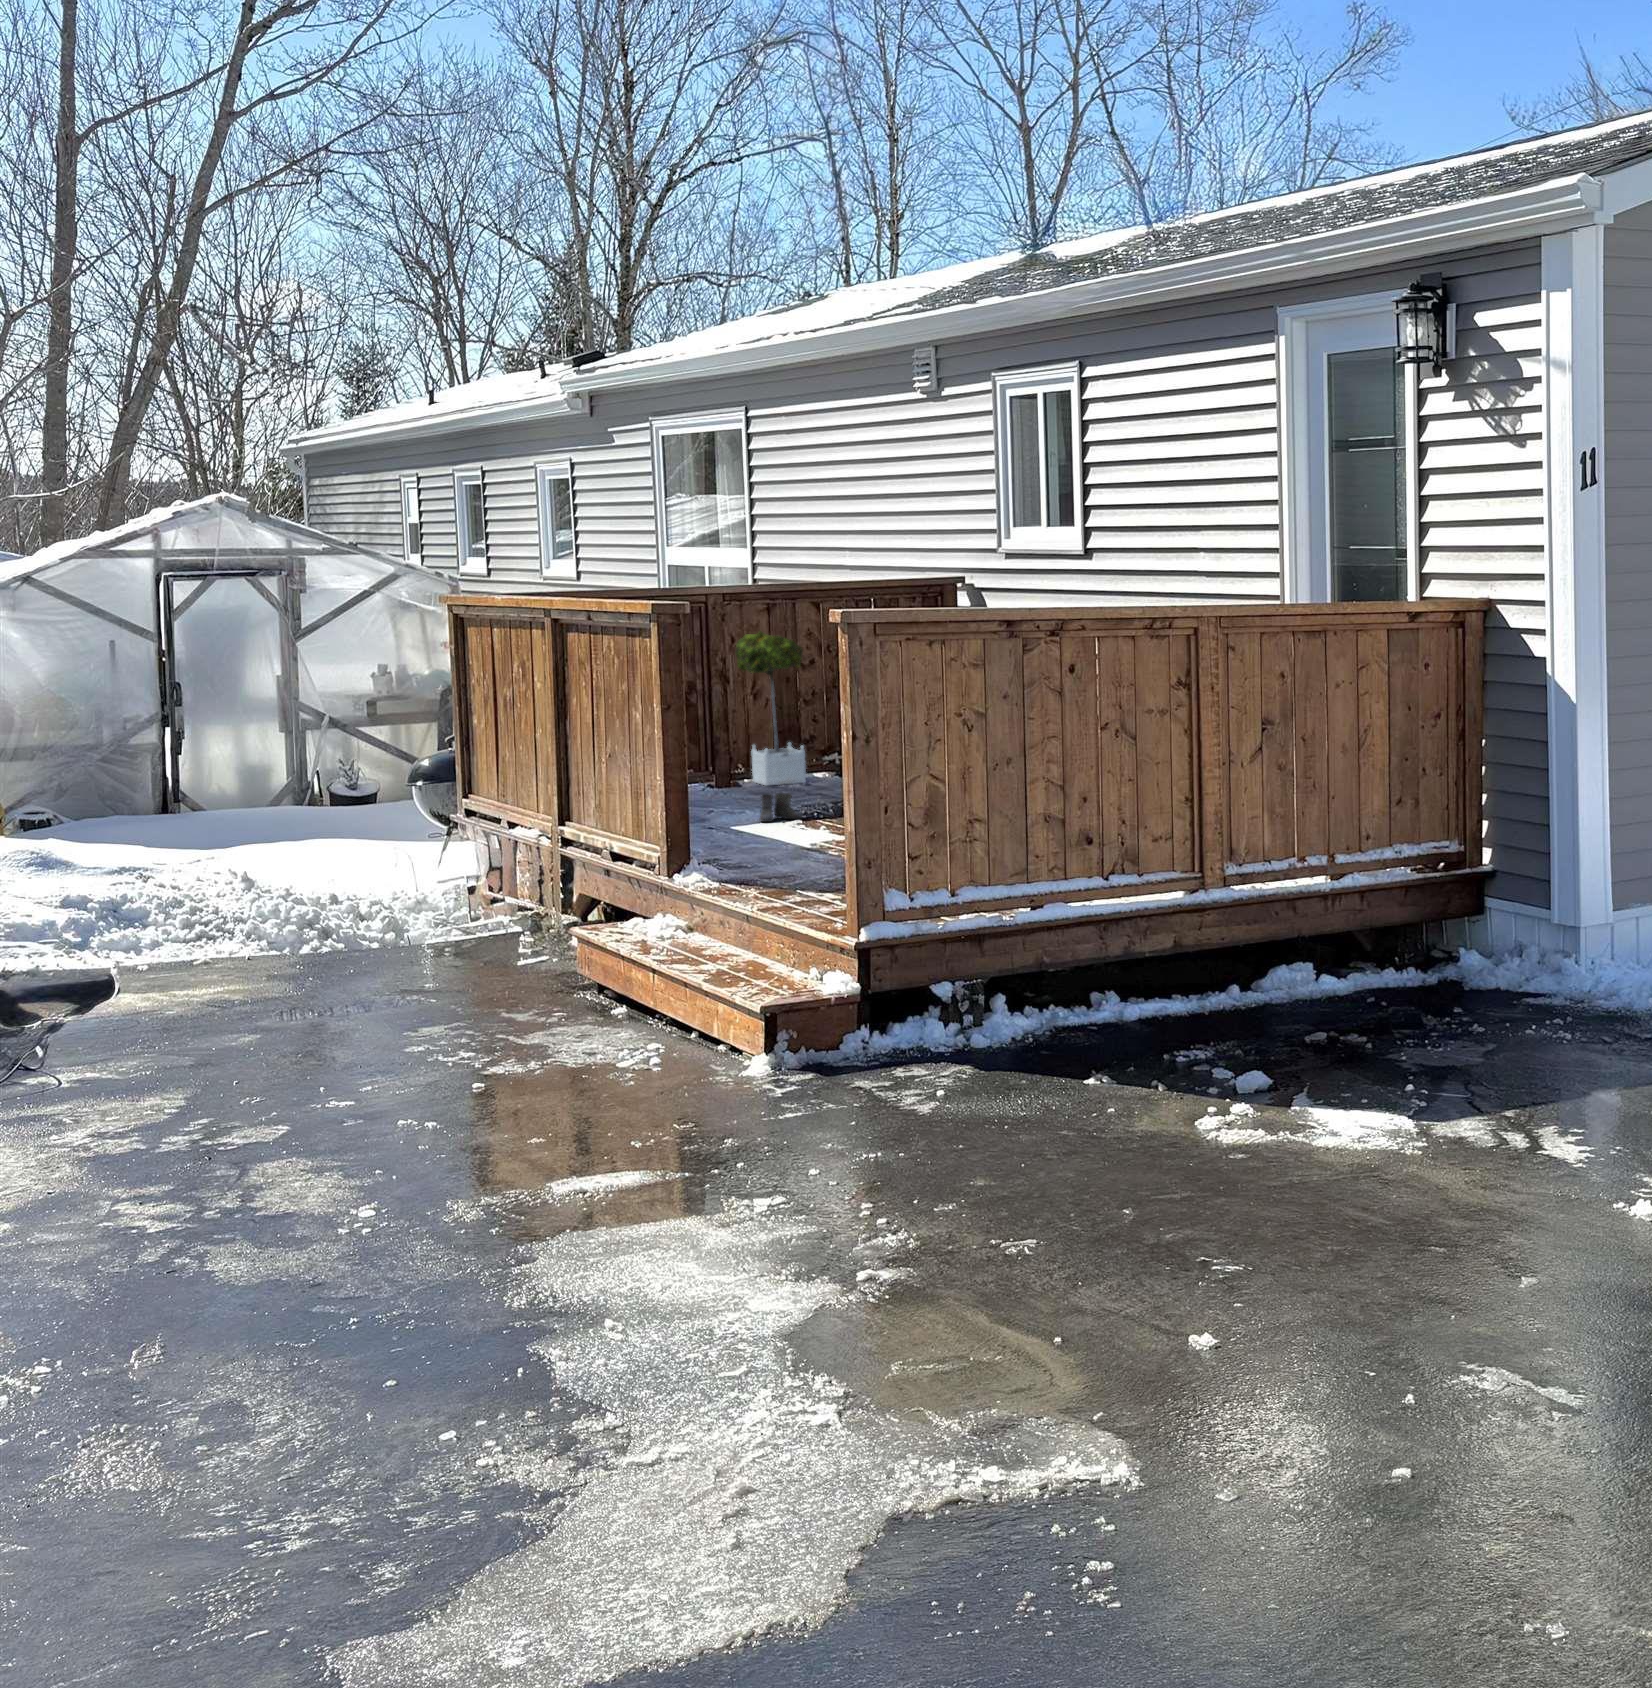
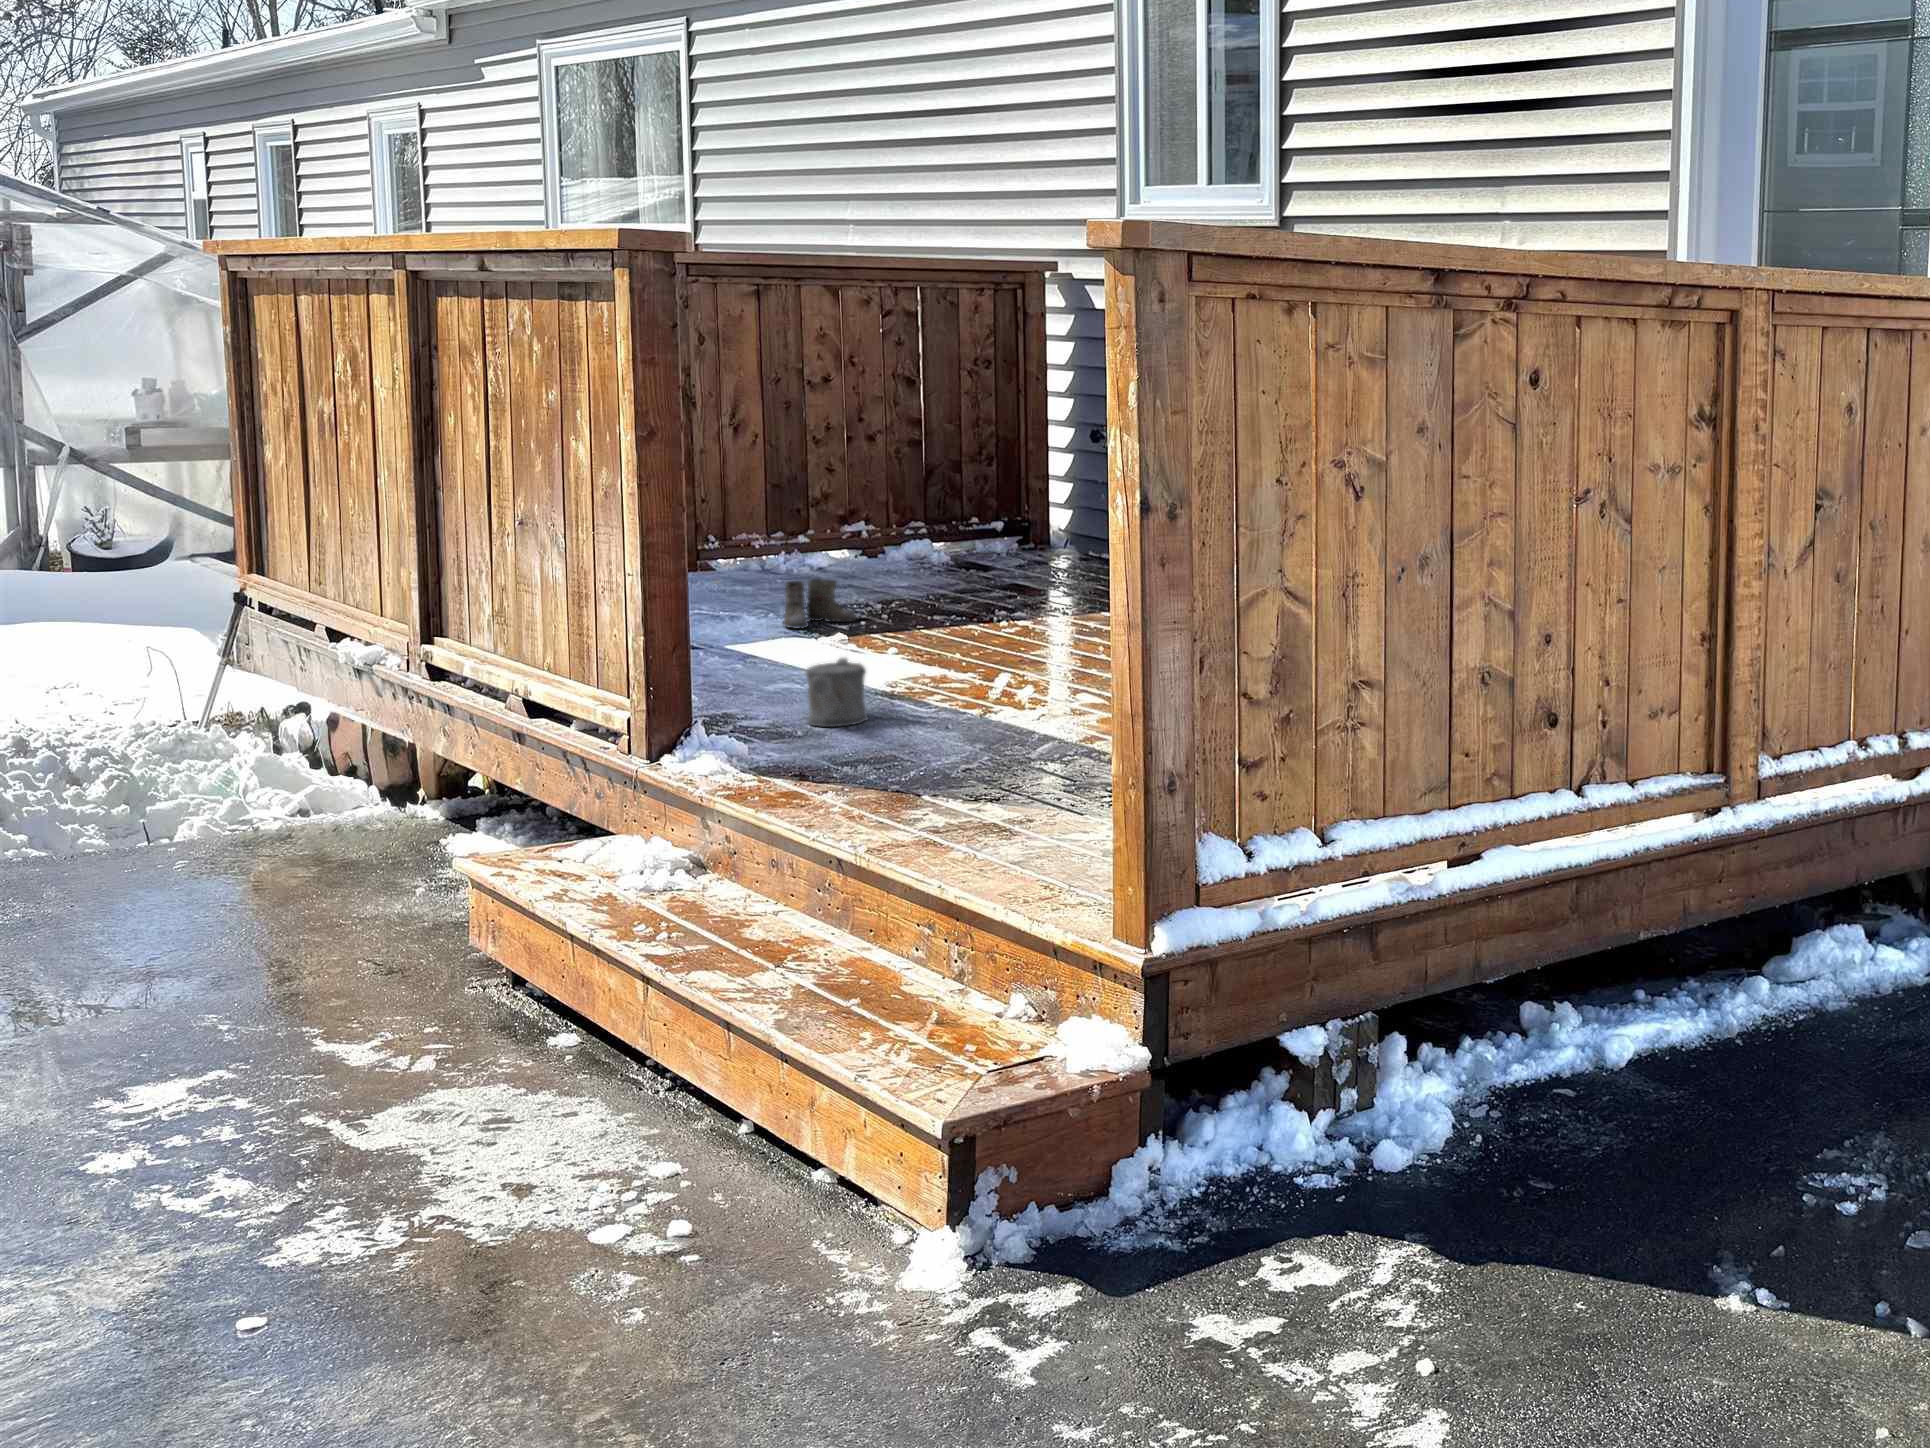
potted tree: present [735,631,806,785] -> none [712,321,829,559]
watering can: none [750,829,784,865] -> present [805,658,868,727]

